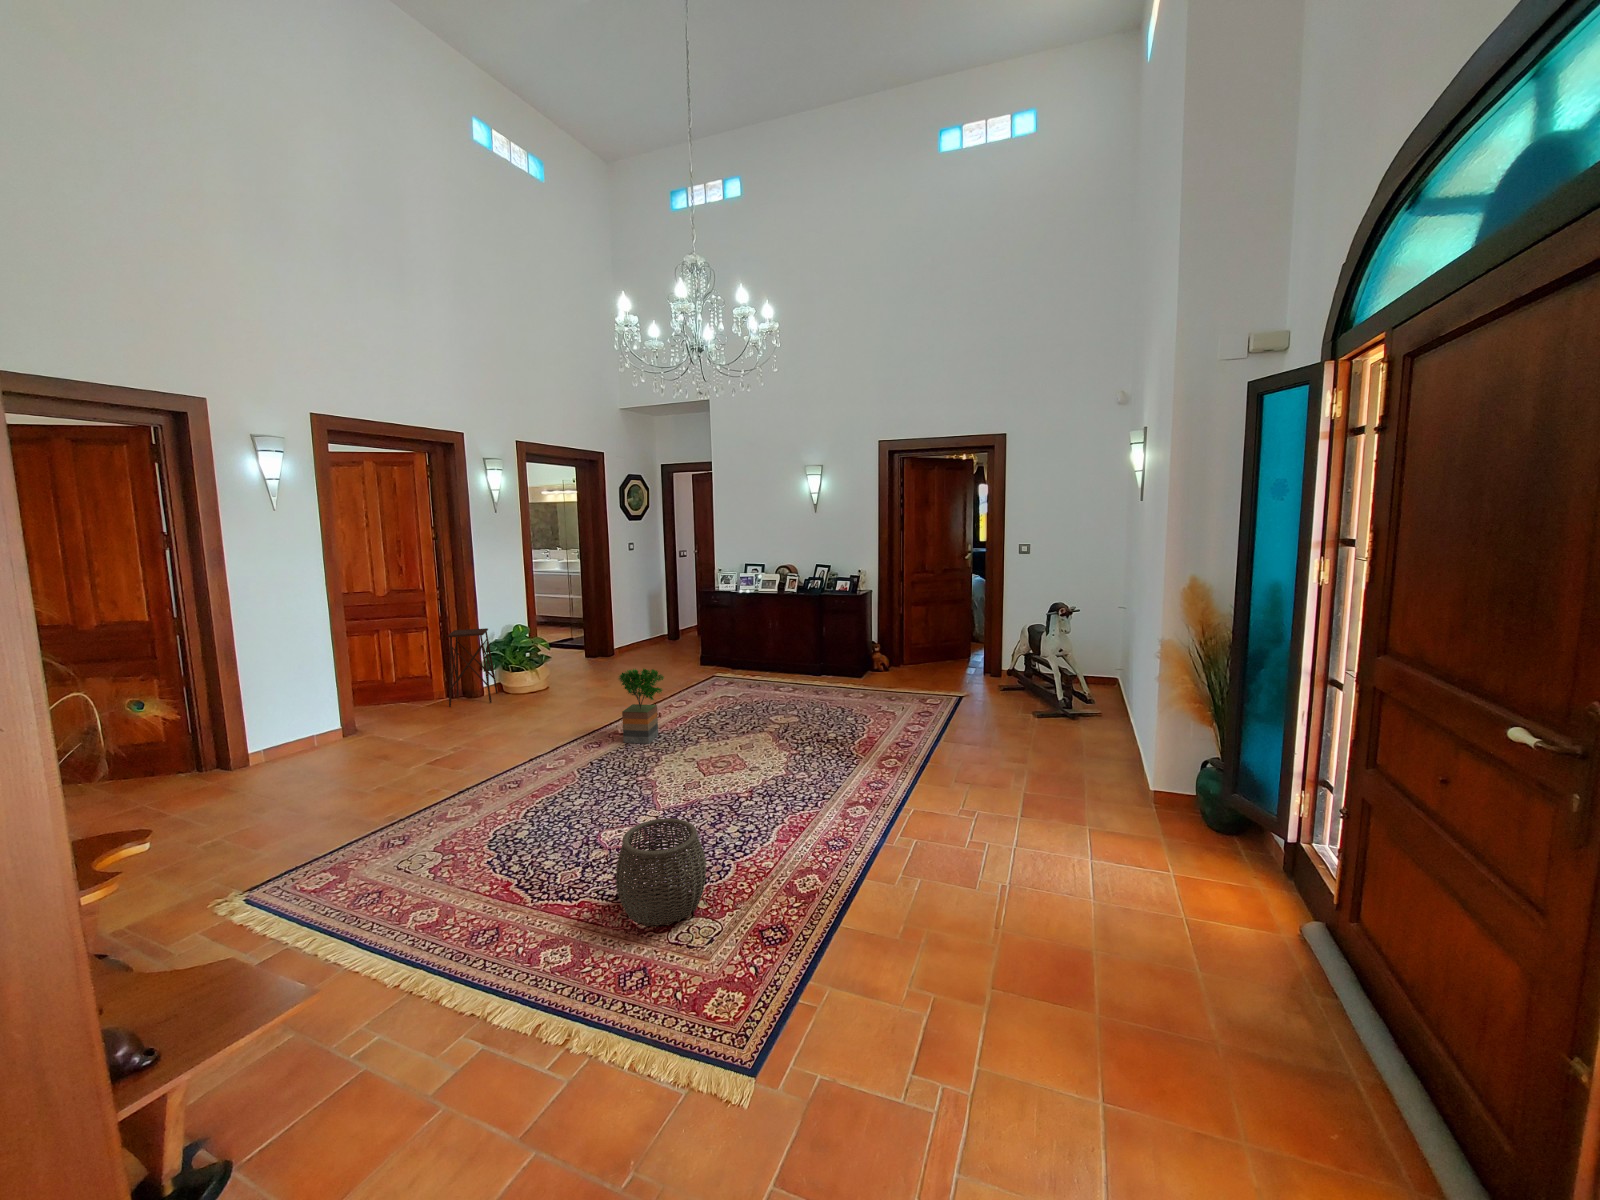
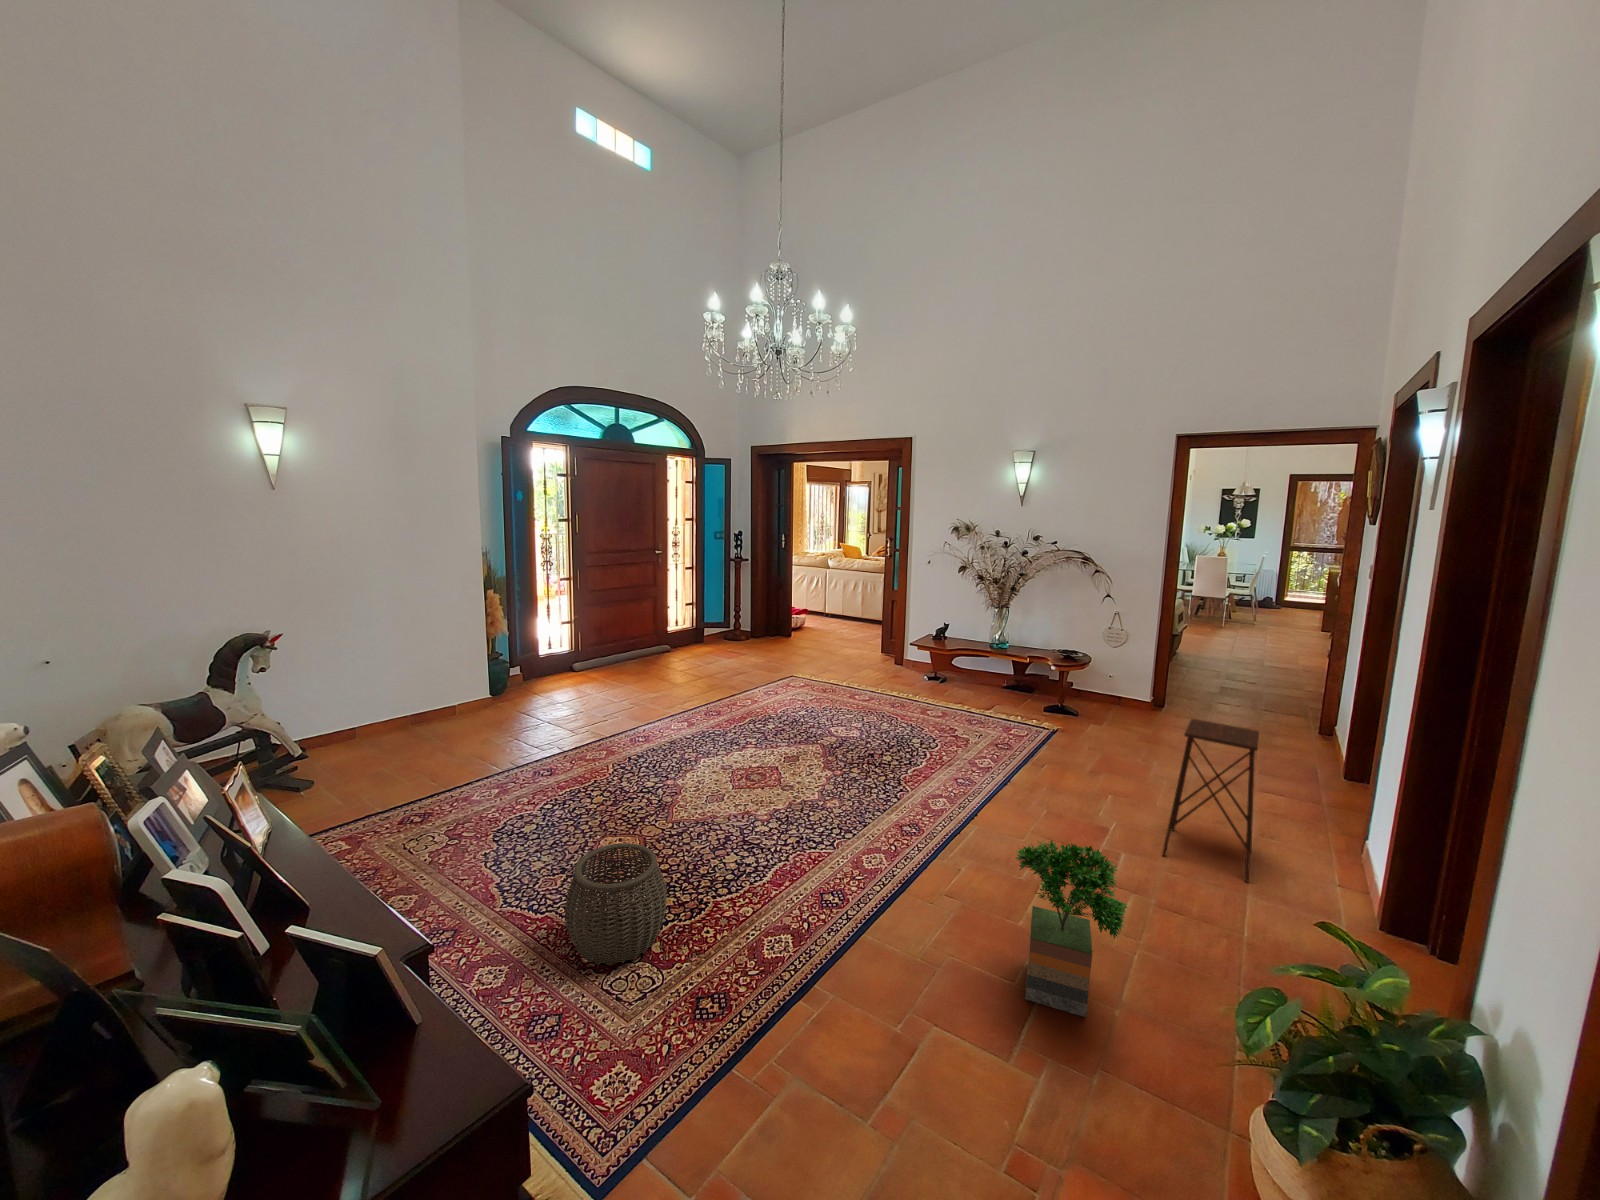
side table: present [447,628,498,707] -> present [1162,719,1259,882]
potted tree: present [619,669,664,744] -> present [1016,840,1128,1017]

